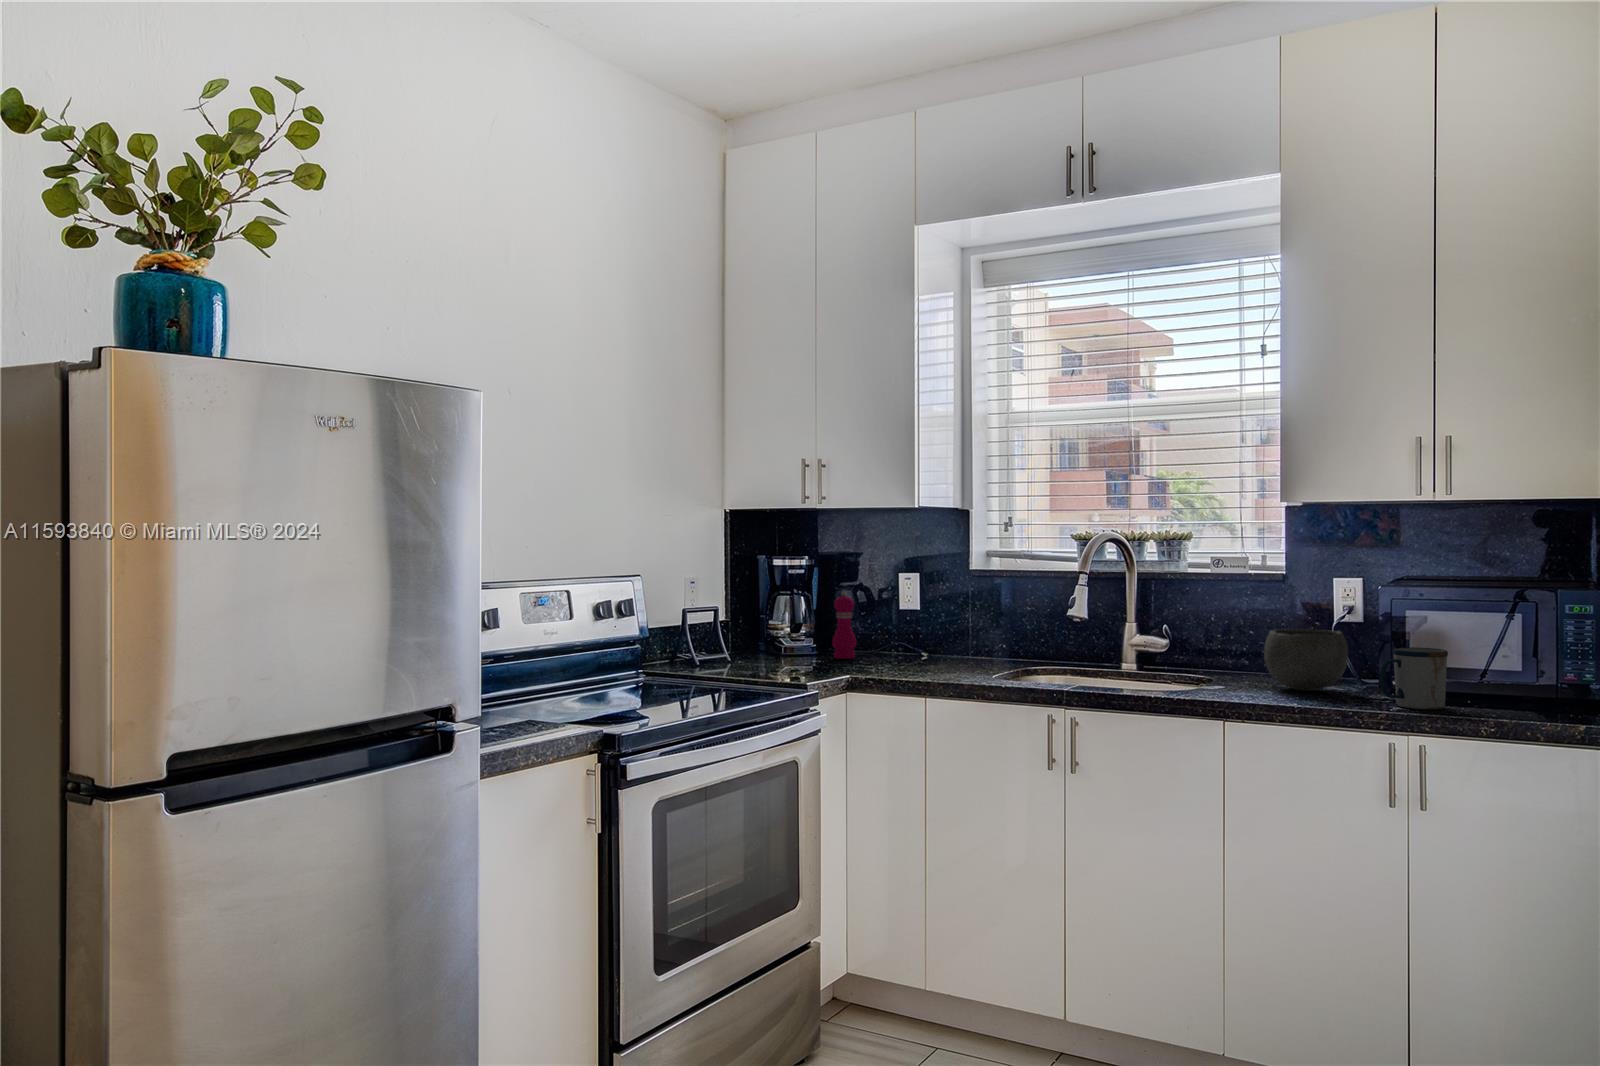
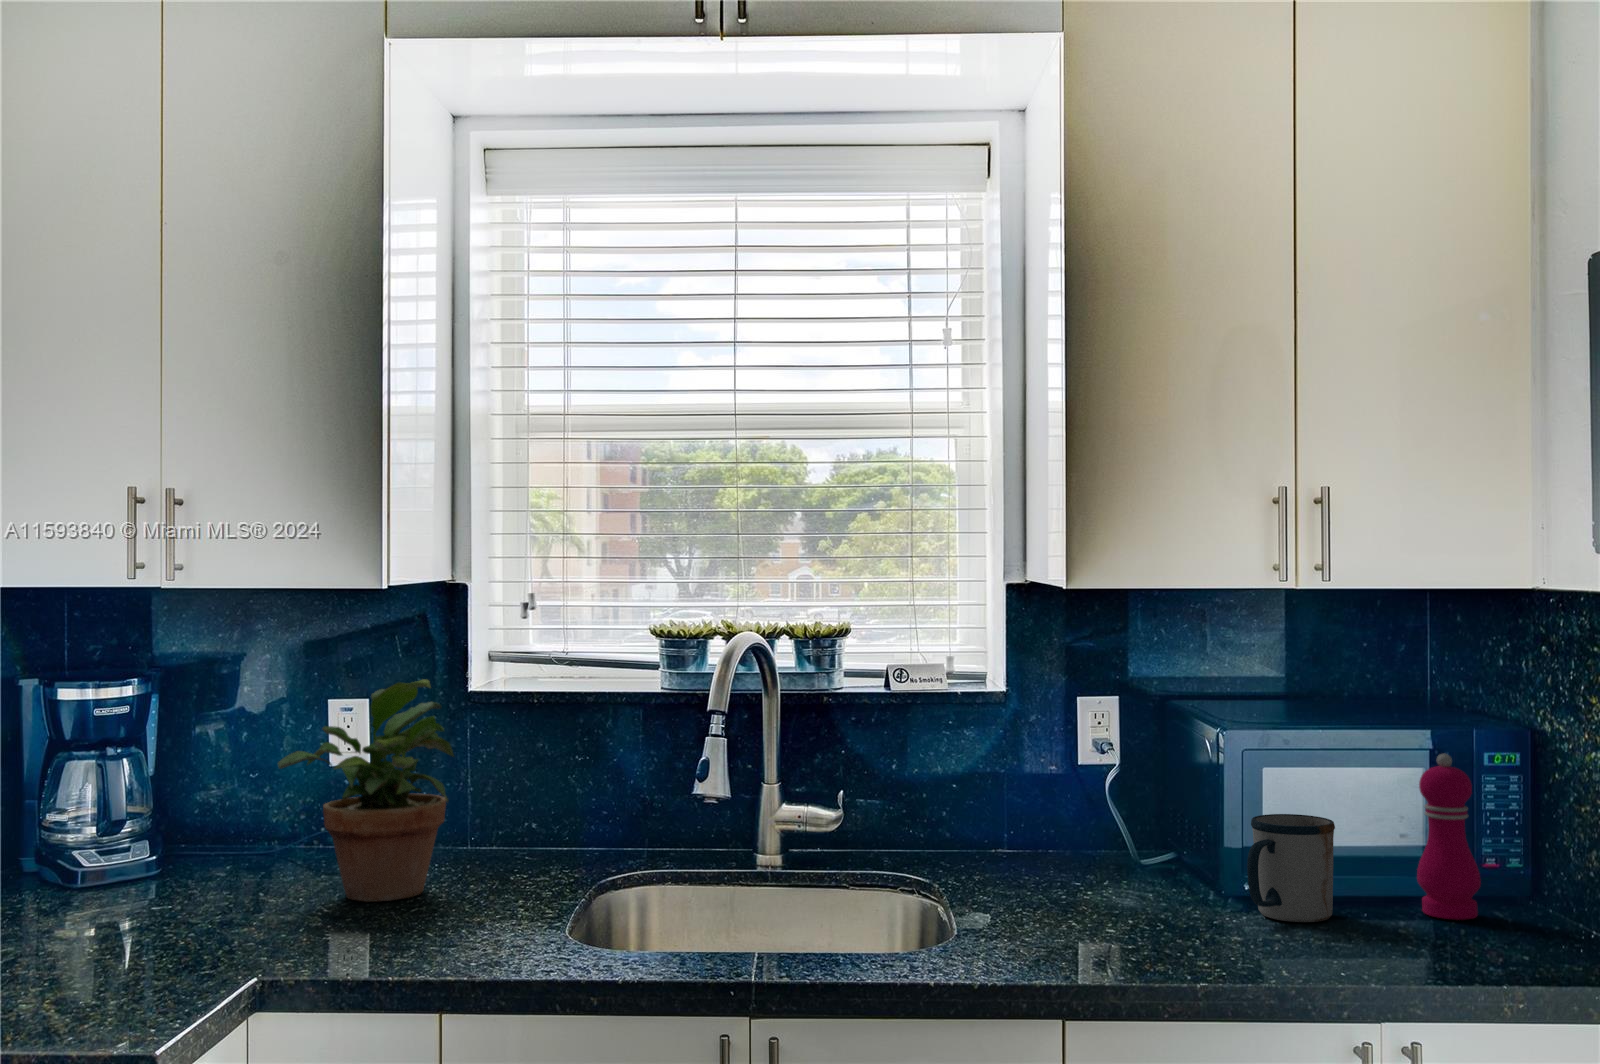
potted plant: none [867,559,953,669] -> present [278,679,455,901]
pepper mill: present [832,591,856,659] -> present [1417,754,1481,920]
ceramic bowl: present [1264,629,1348,691] -> none [1018,785,1148,893]

